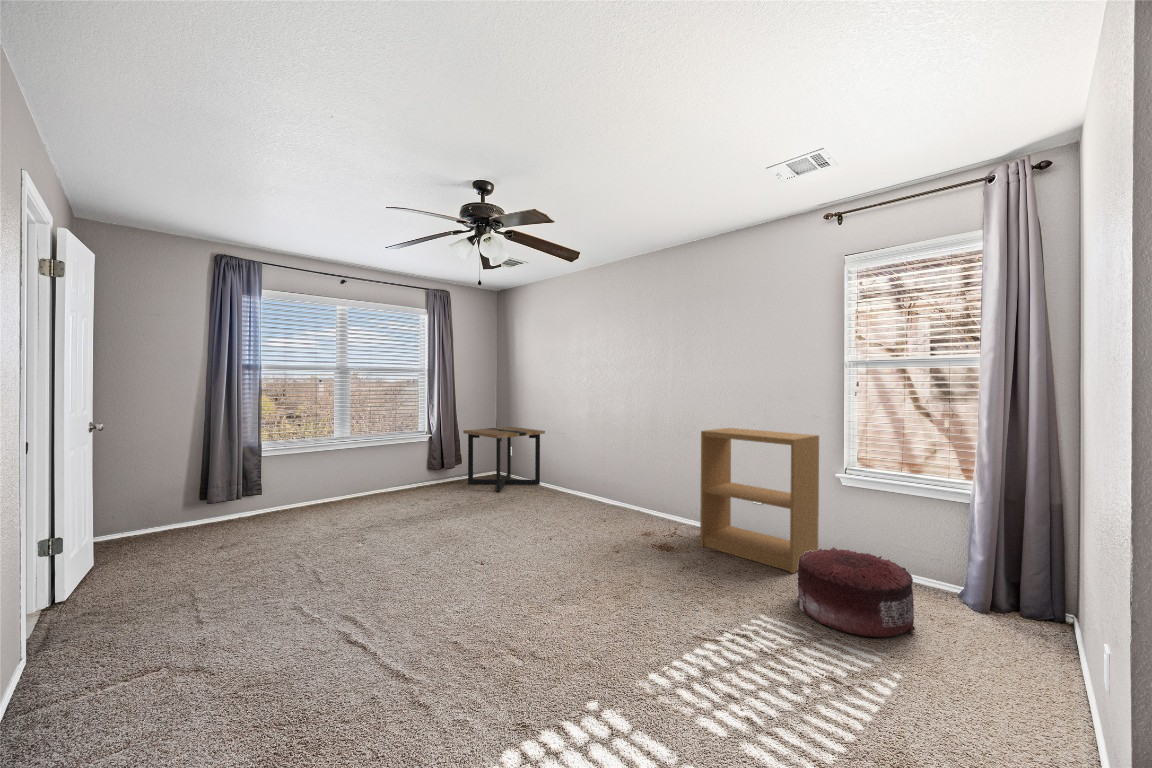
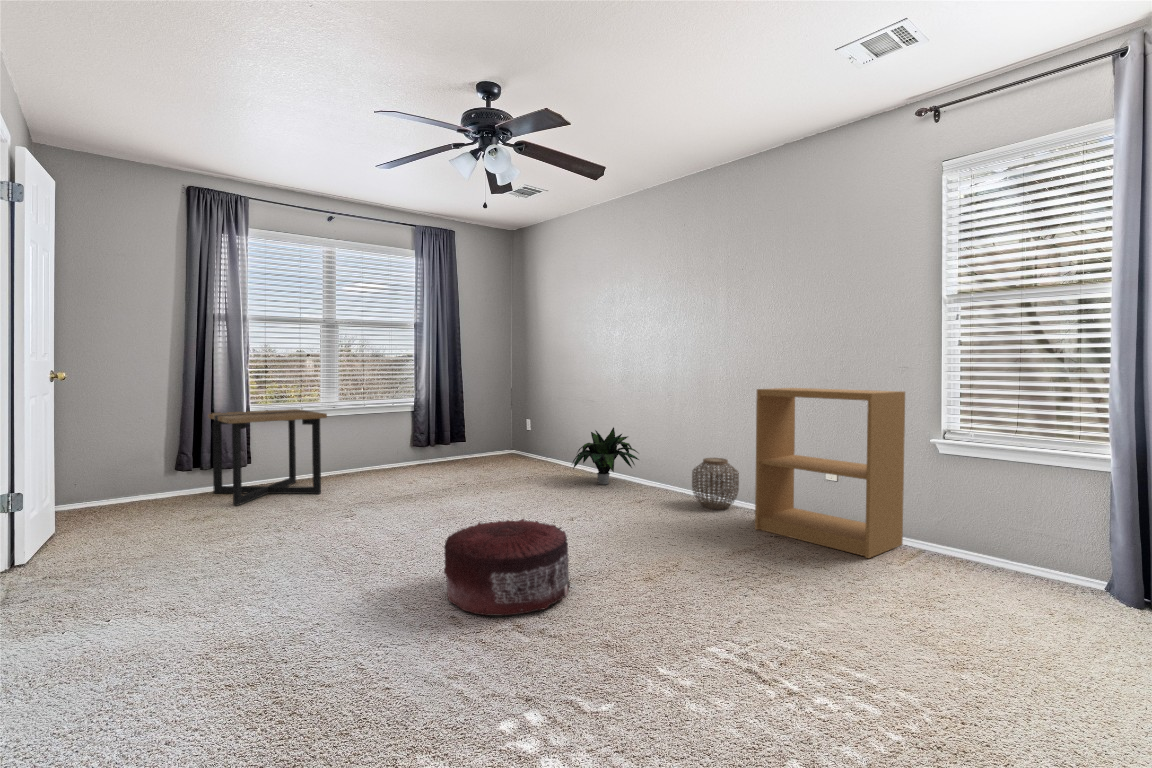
side table: present [463,427,545,492] -> present [208,409,327,506]
potted plant: none [545,454,604,503] -> present [572,427,639,485]
woven basket: none [647,483,686,527] -> present [692,458,739,509]
pouf: present [798,547,915,637] -> present [444,519,570,616]

